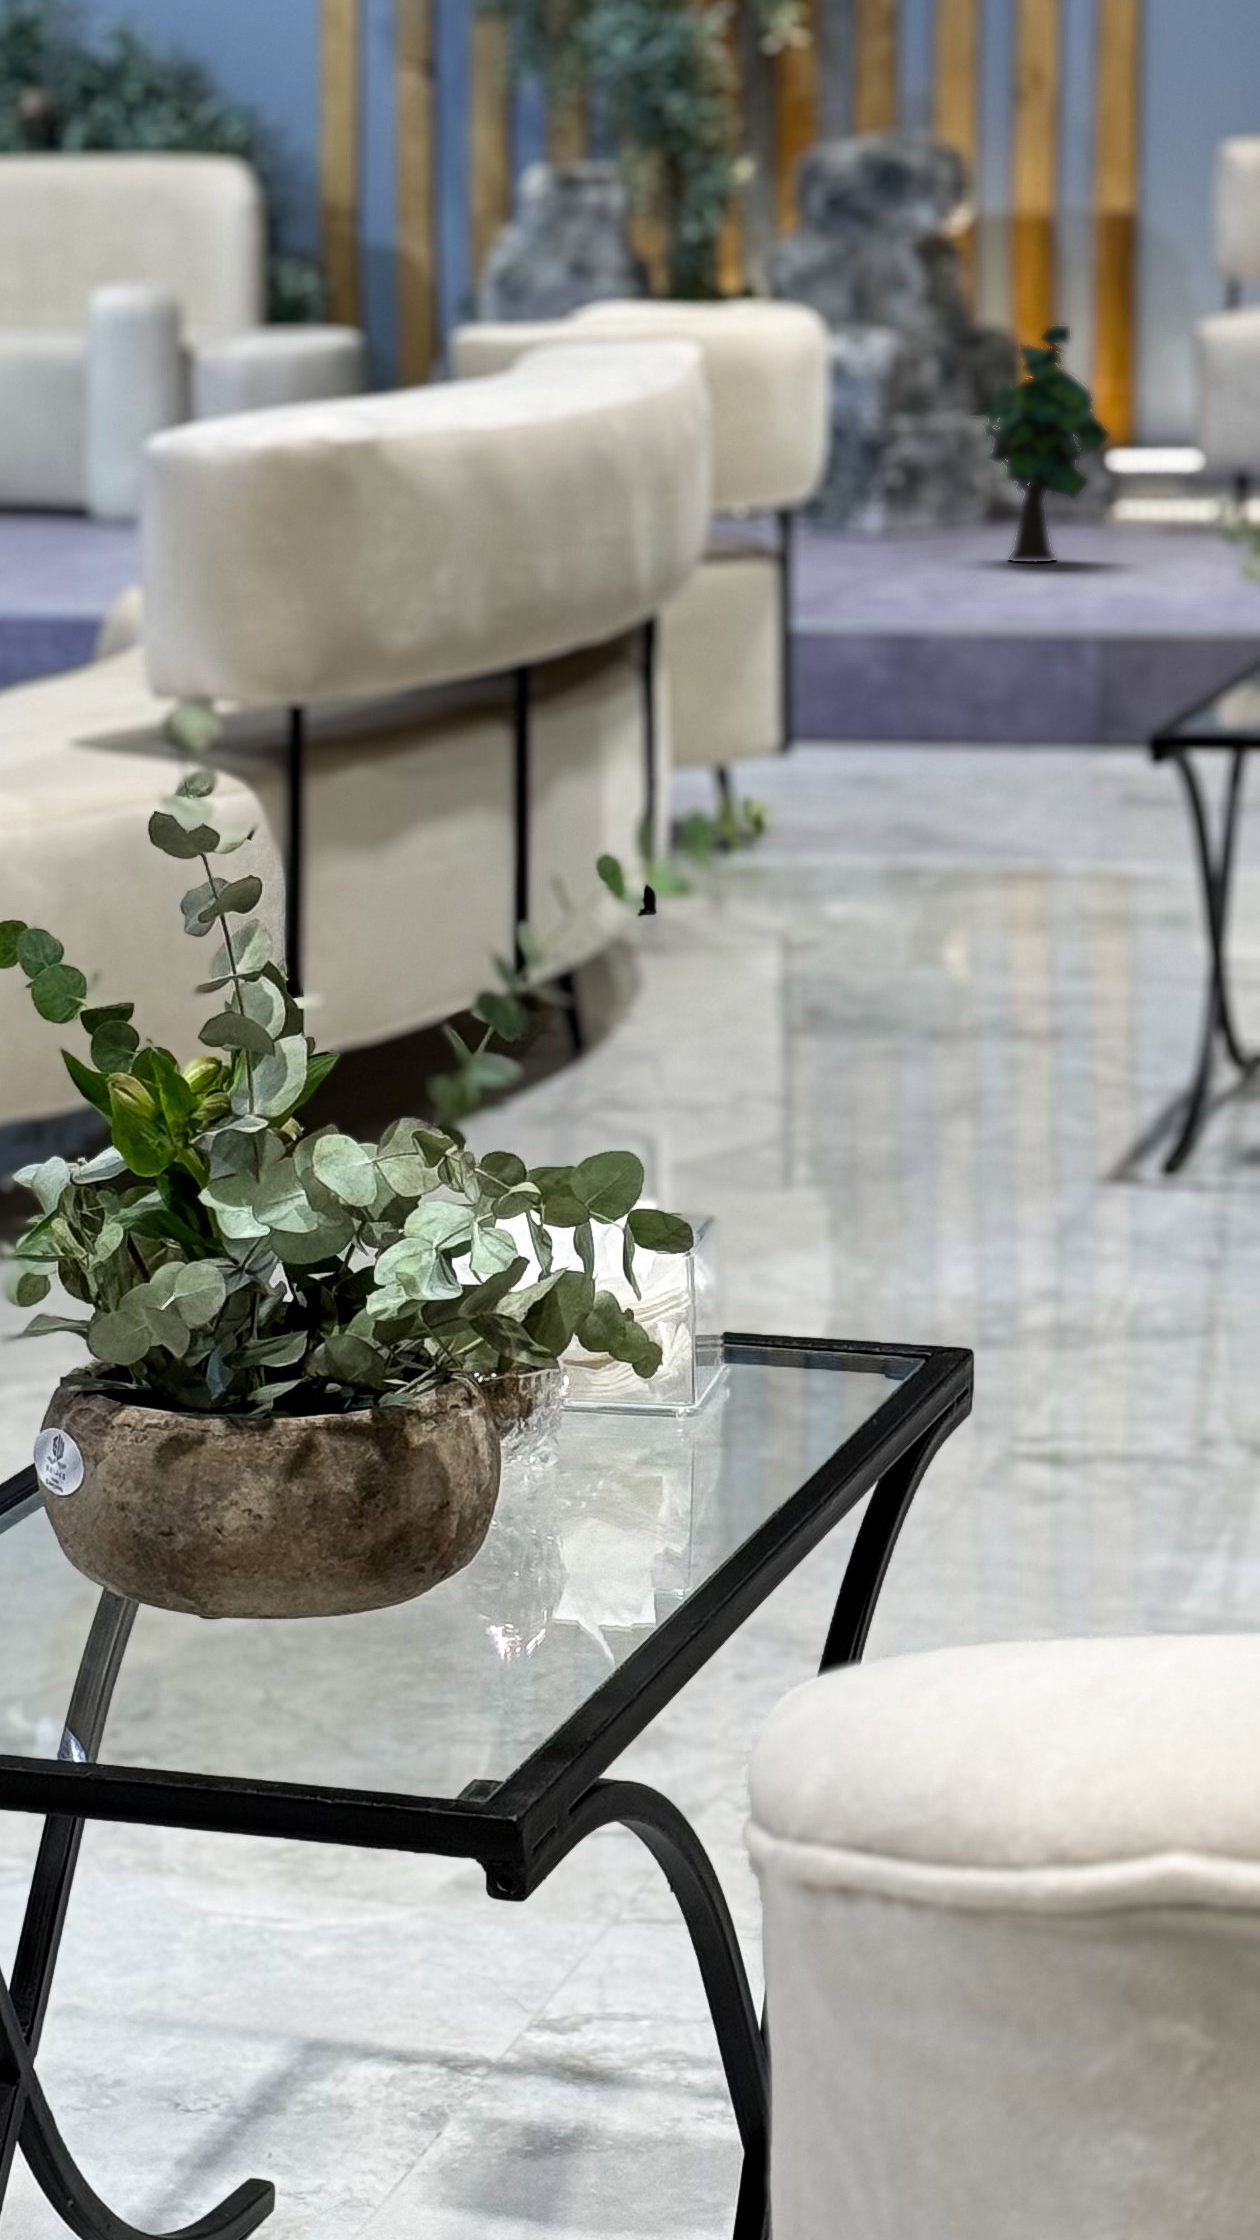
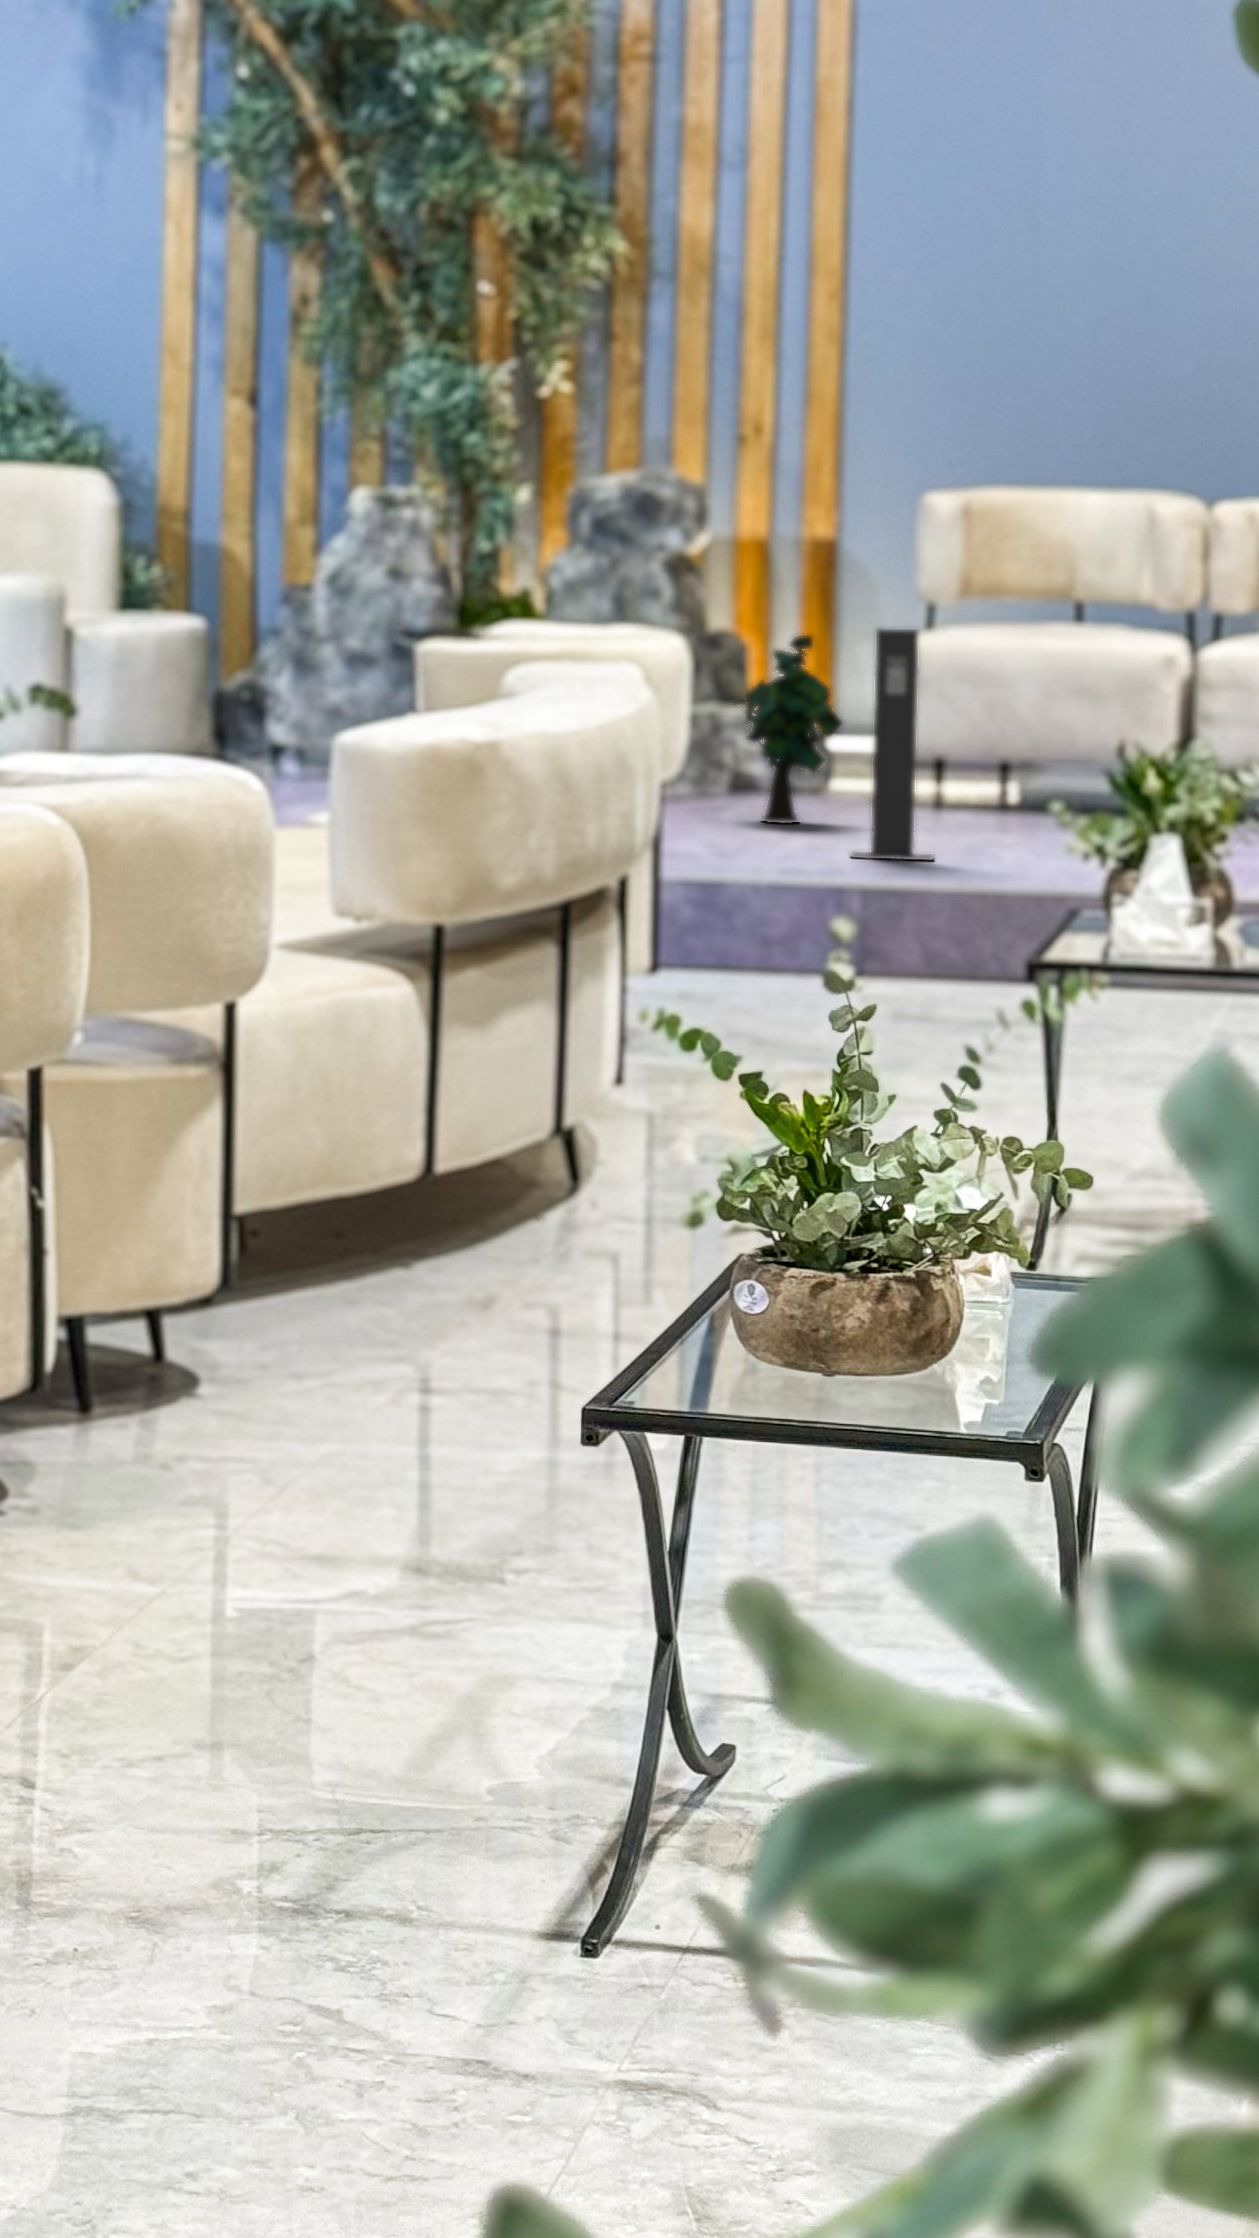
speaker: none [1097,311,1206,604] -> present [852,628,933,860]

